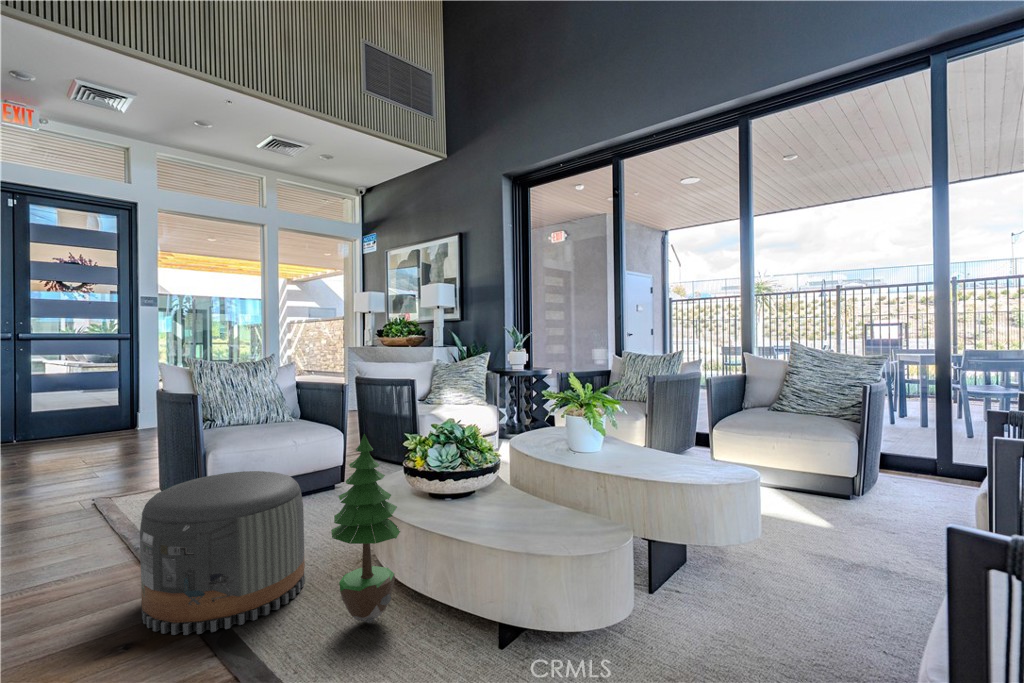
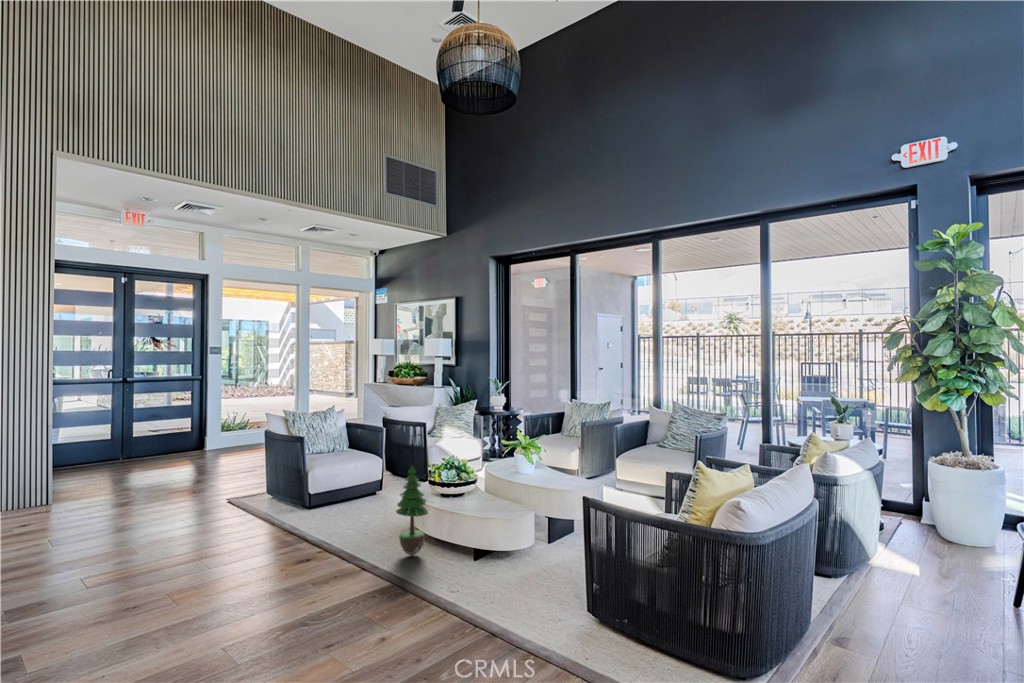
pouf: present [140,471,305,635] -> none [298,482,375,560]

